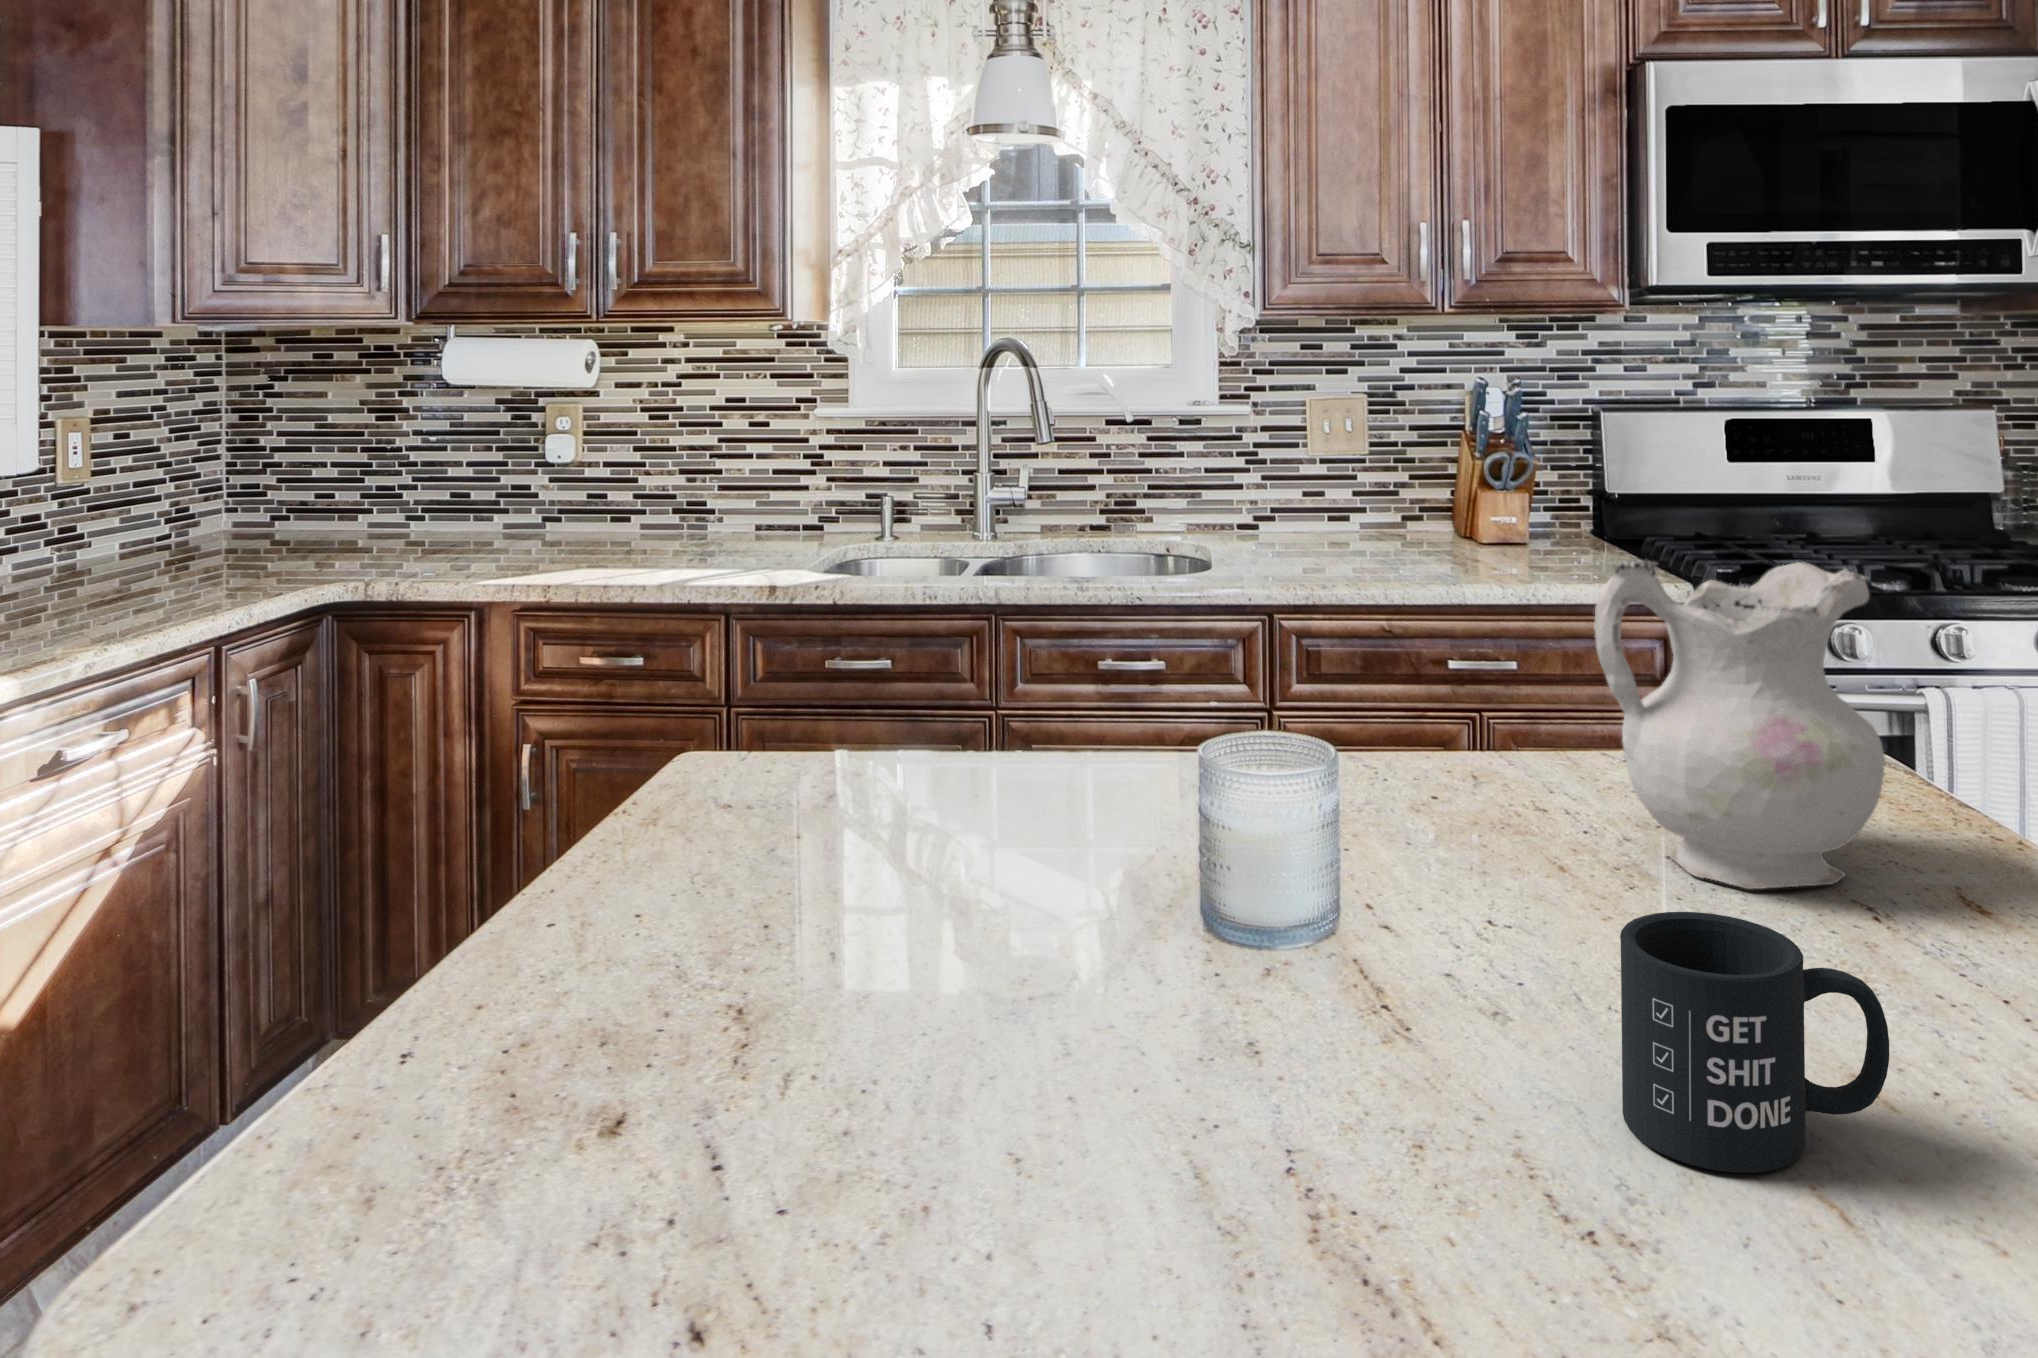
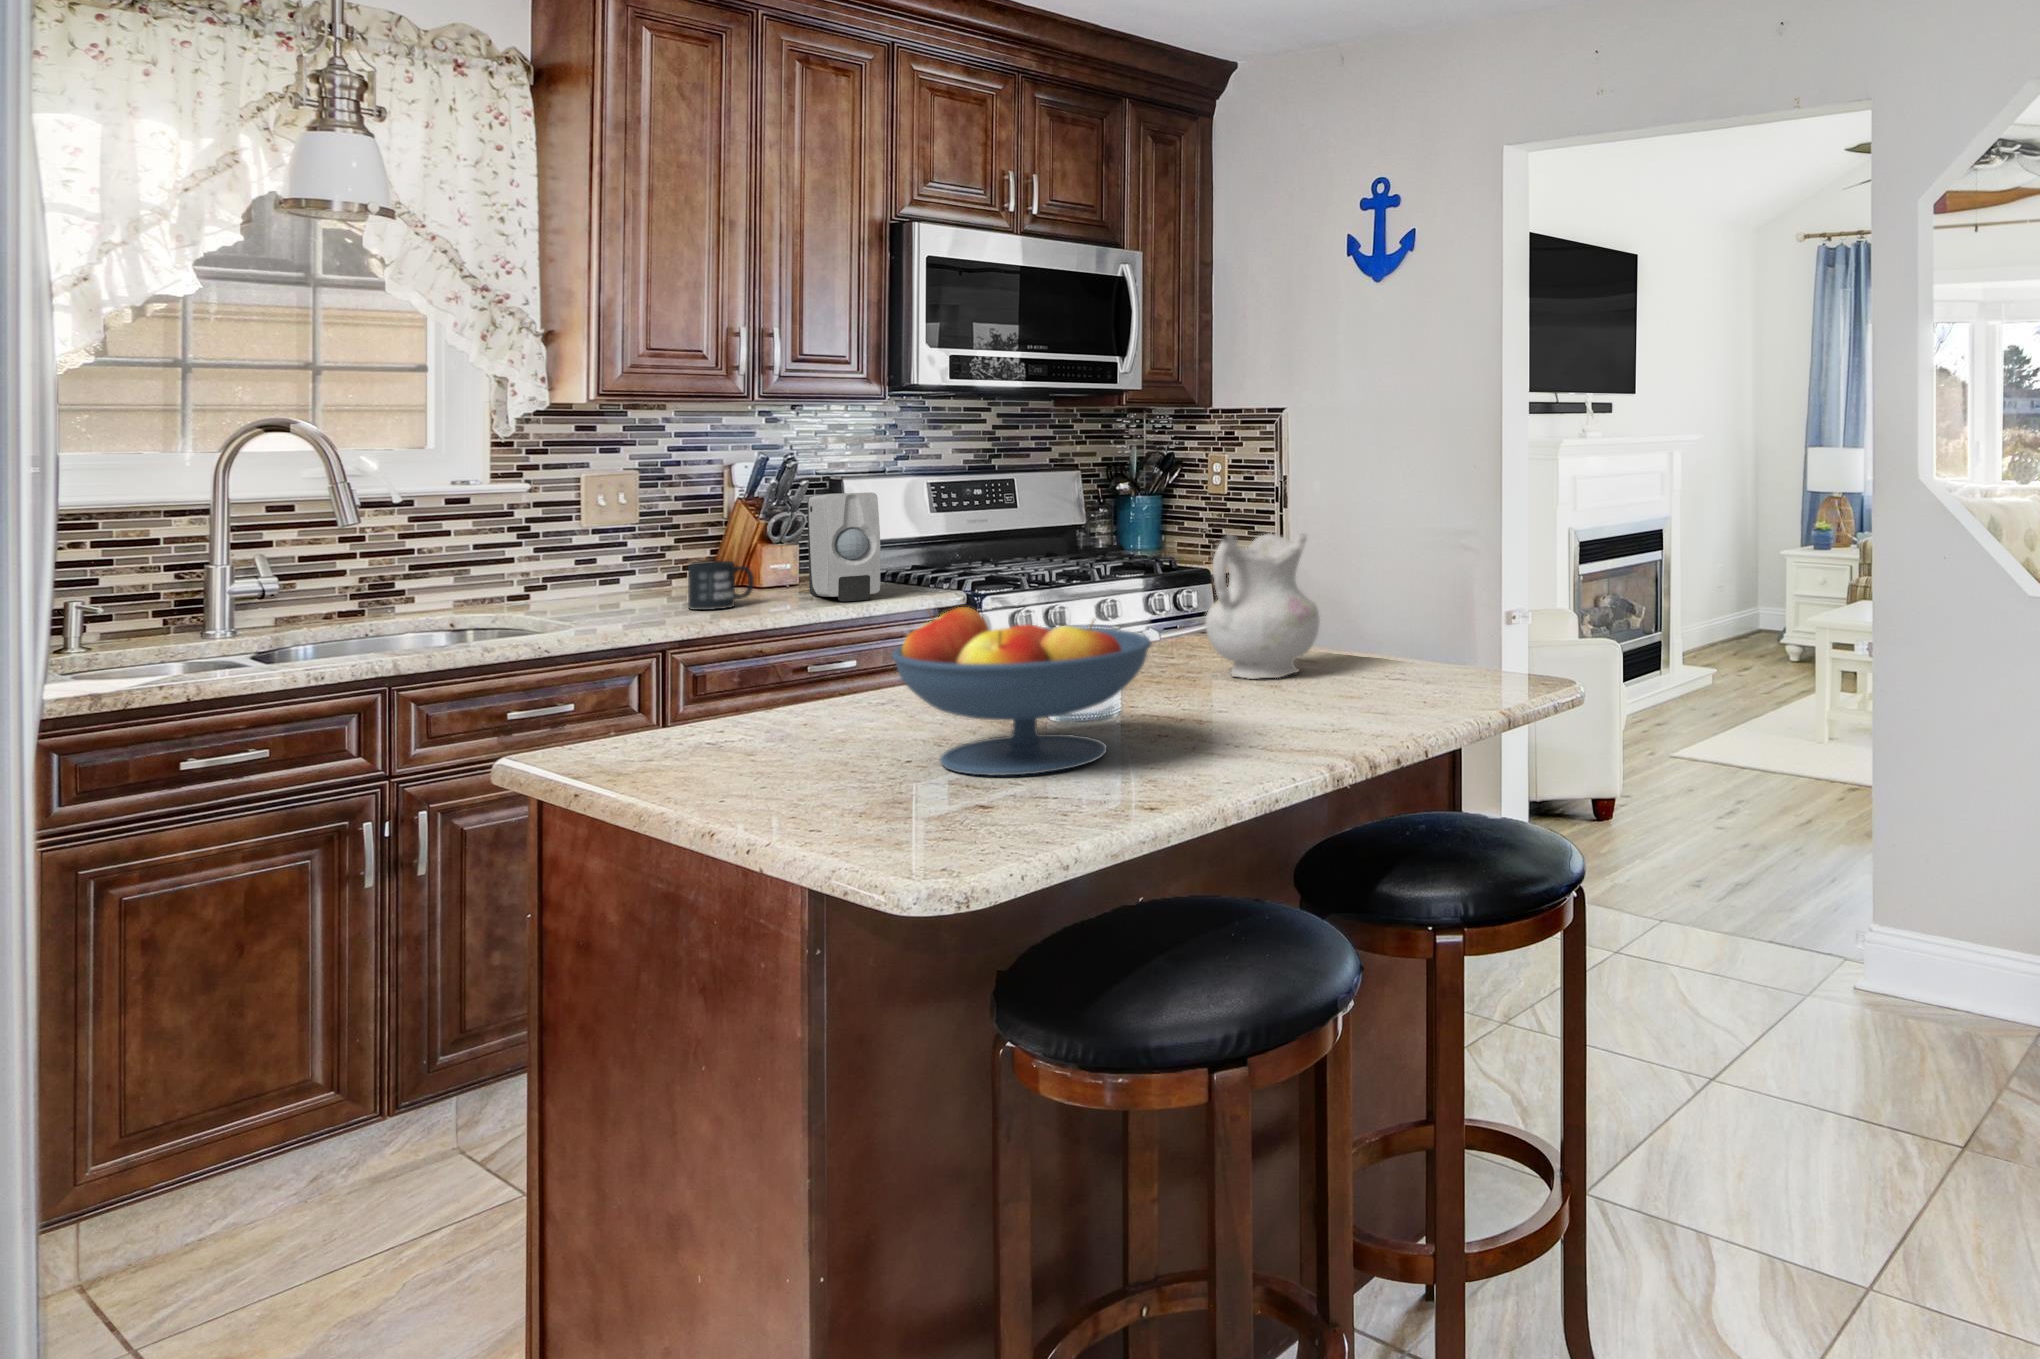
soap dispenser: none [1495,431,1567,577] -> present [807,492,880,601]
fruit bowl: none [680,641,1143,1007] -> present [892,607,1152,776]
mug: present [1620,912,1889,1173] -> present [688,561,754,610]

